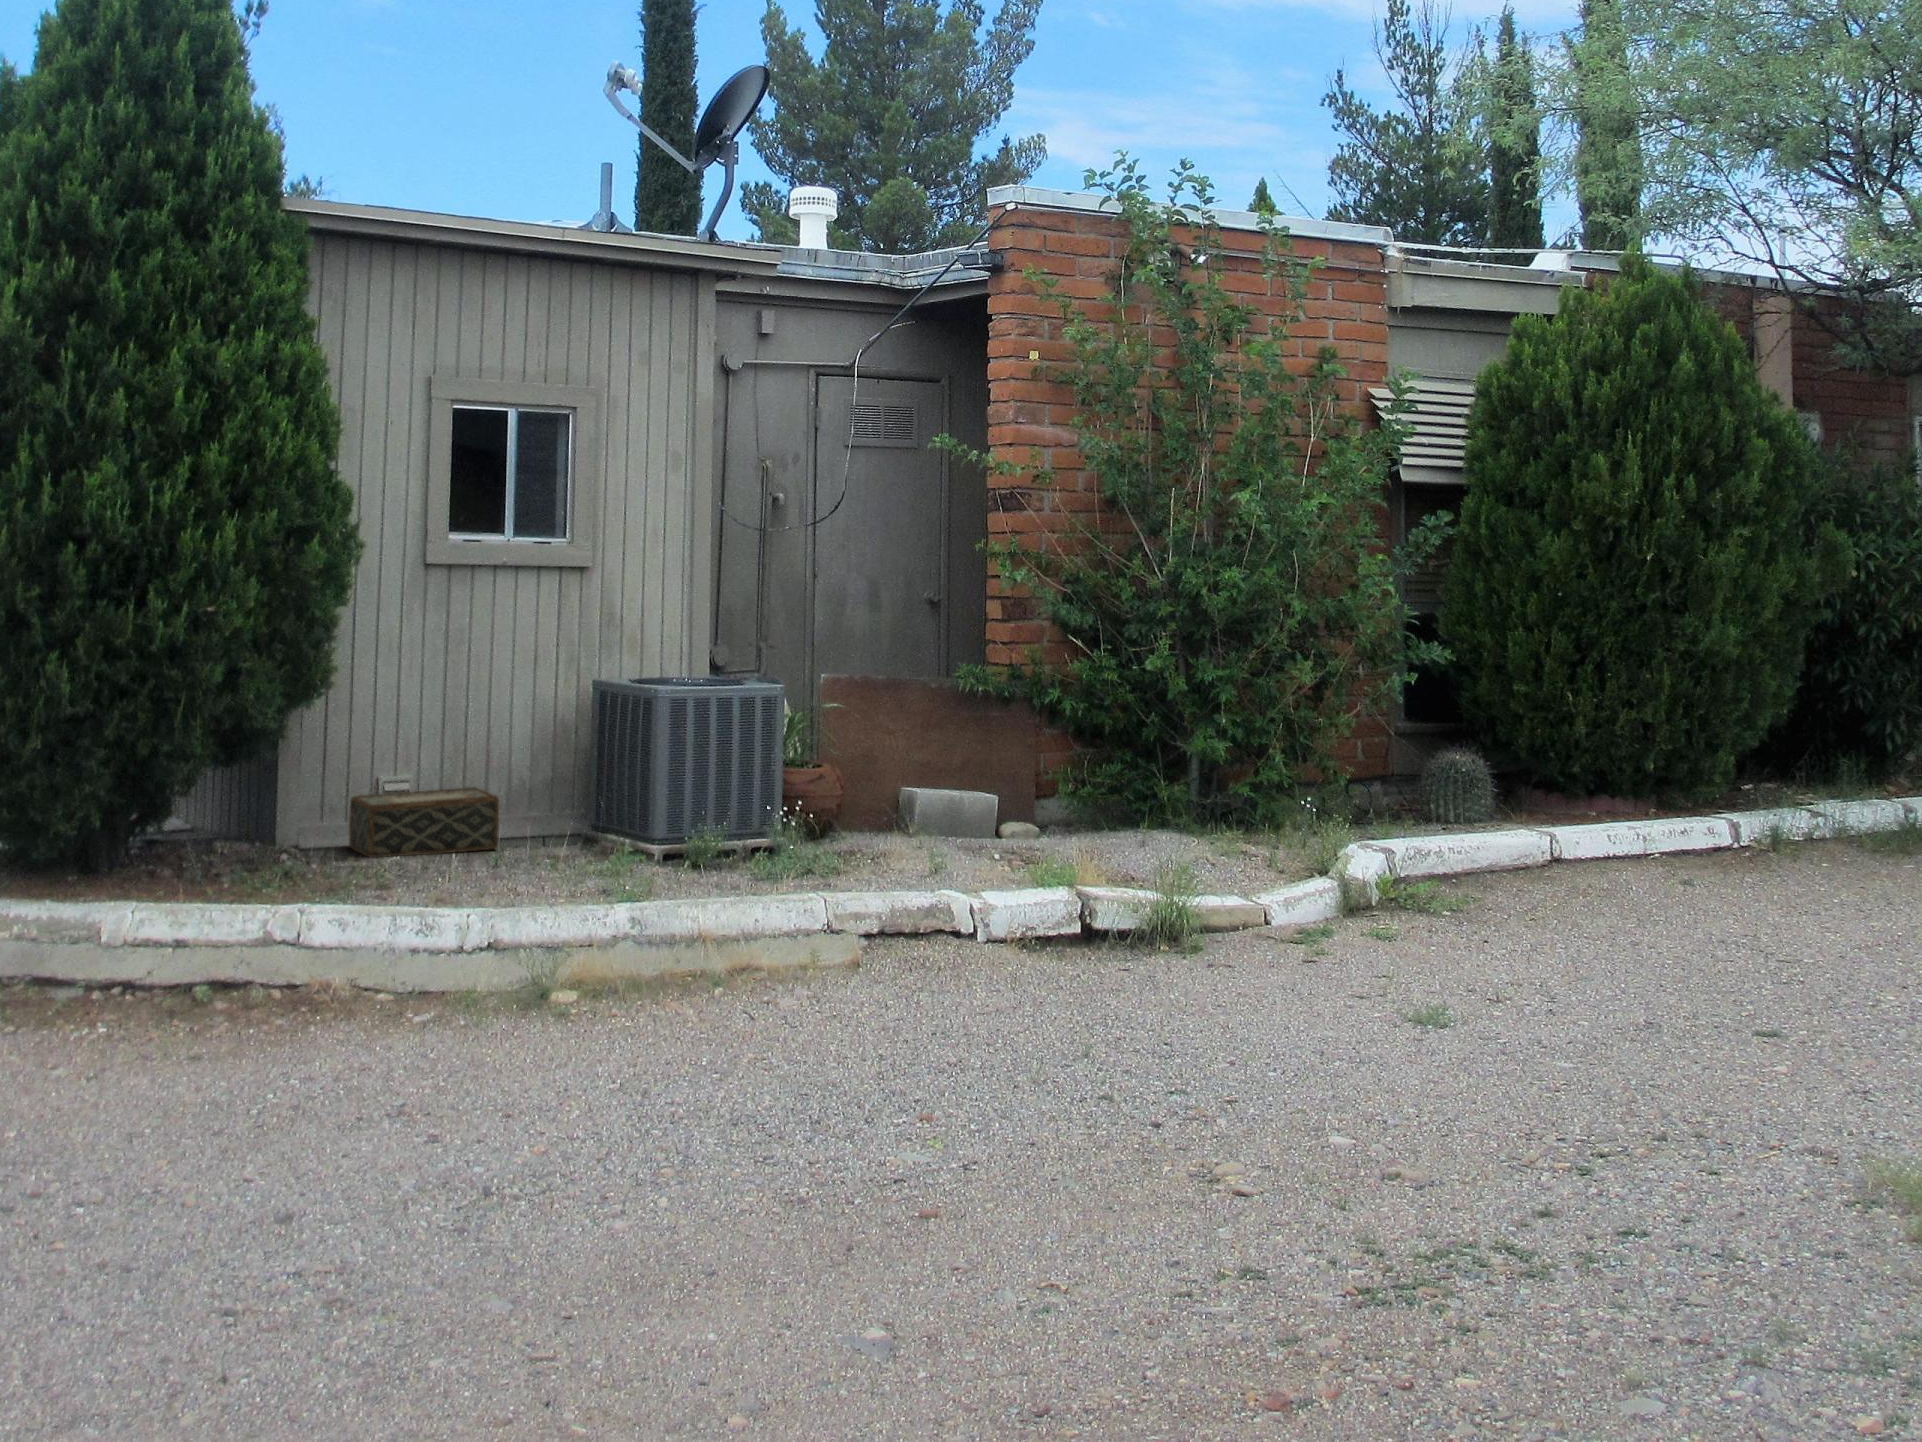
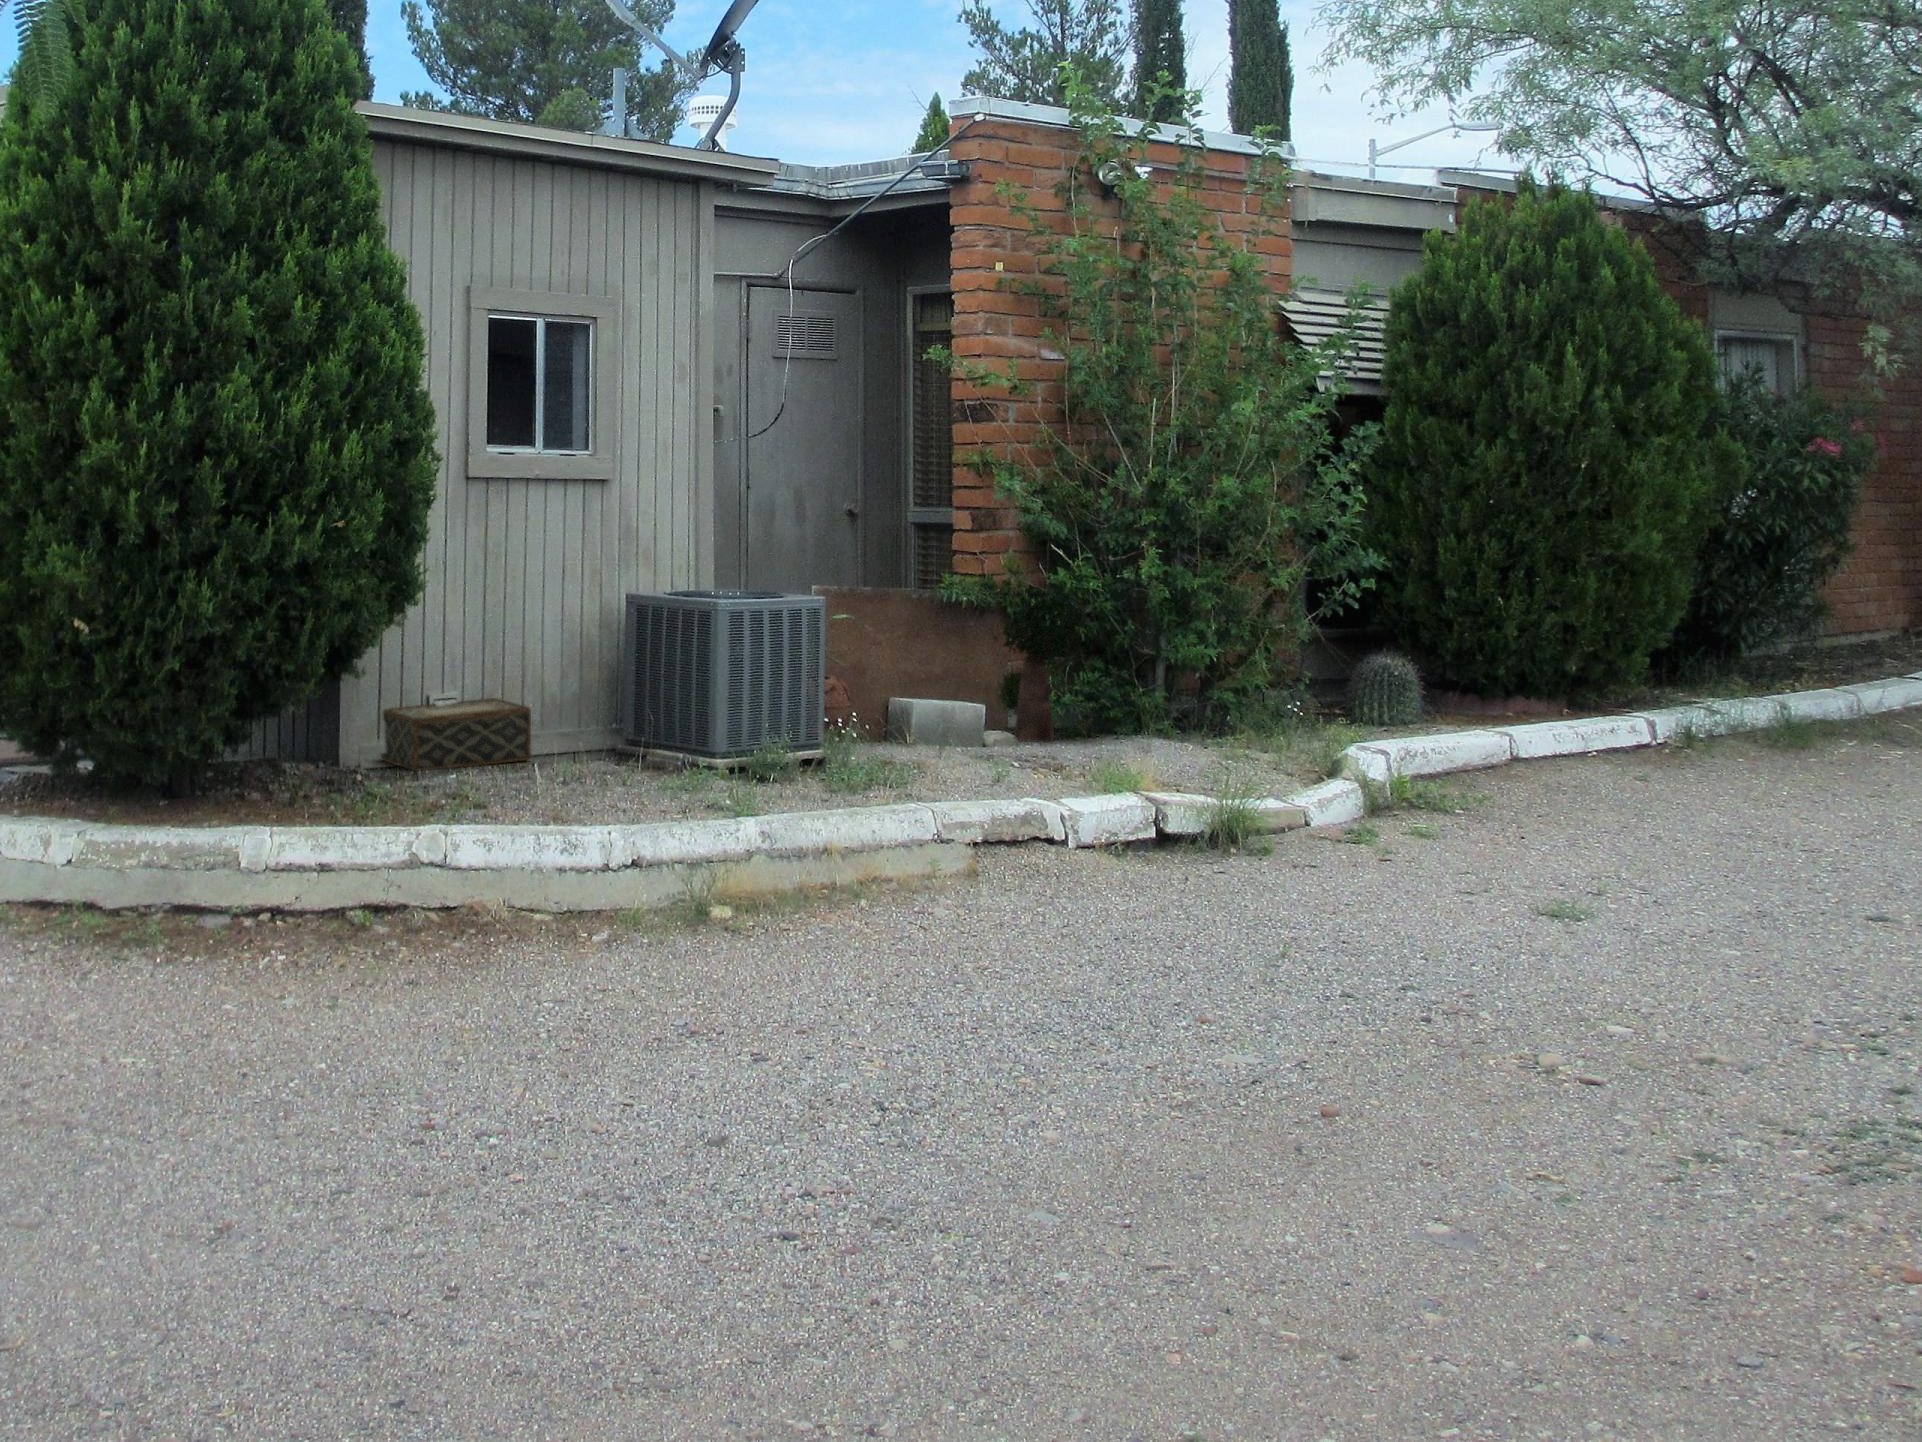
potted plant: none [1003,678,1116,839] -> present [994,586,1086,742]

